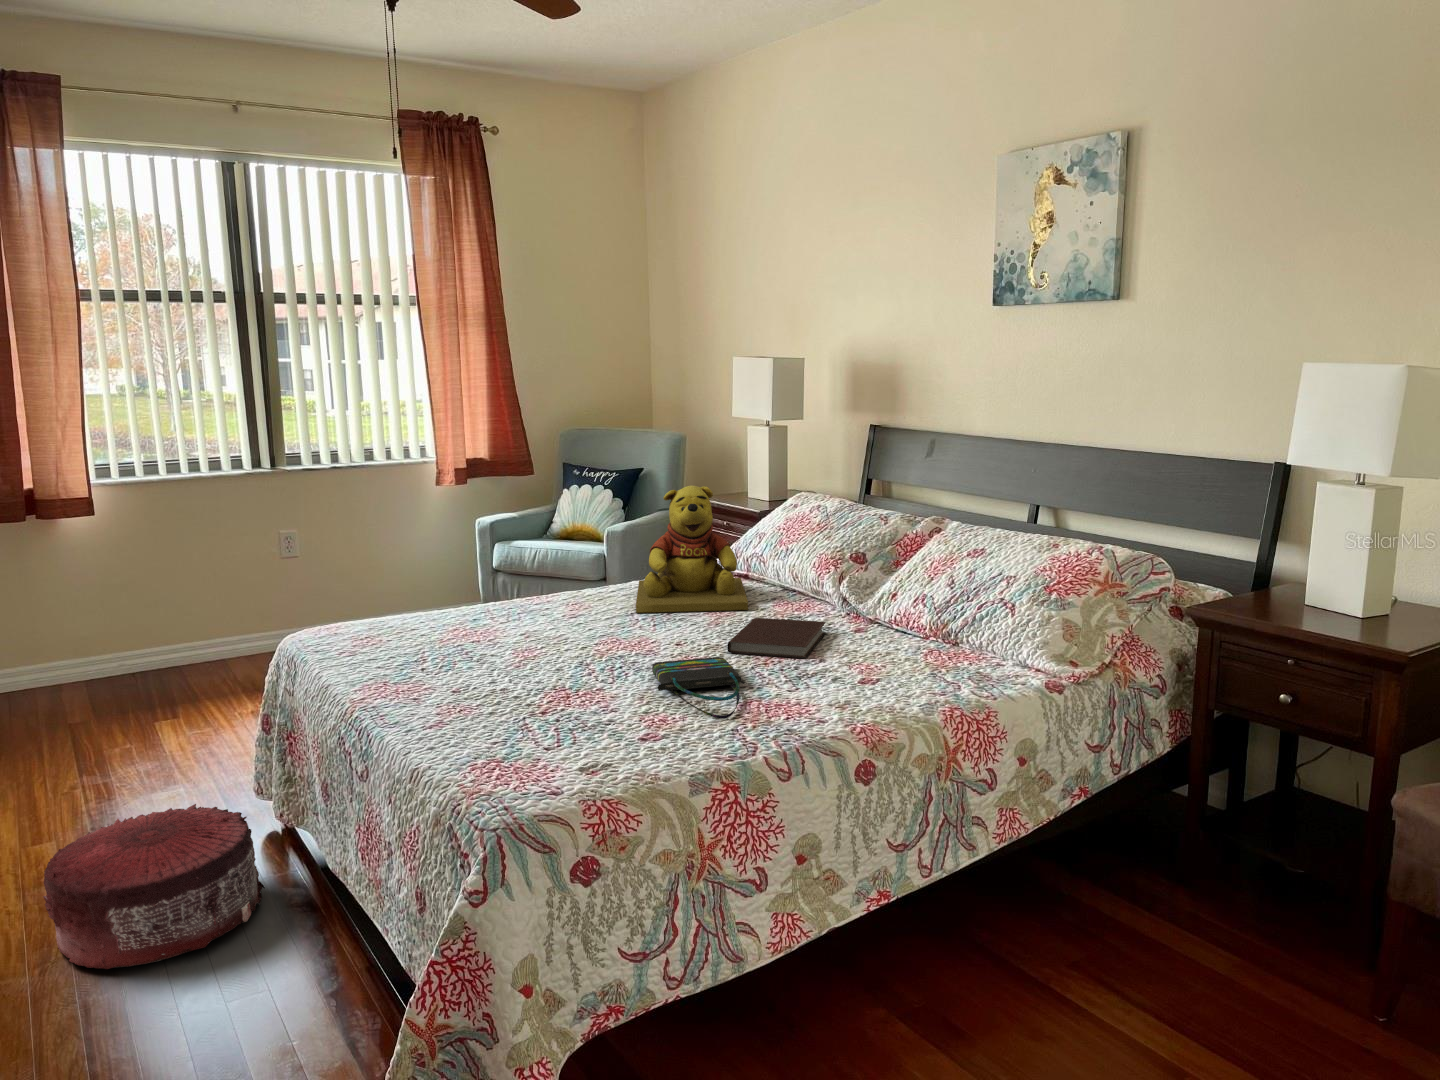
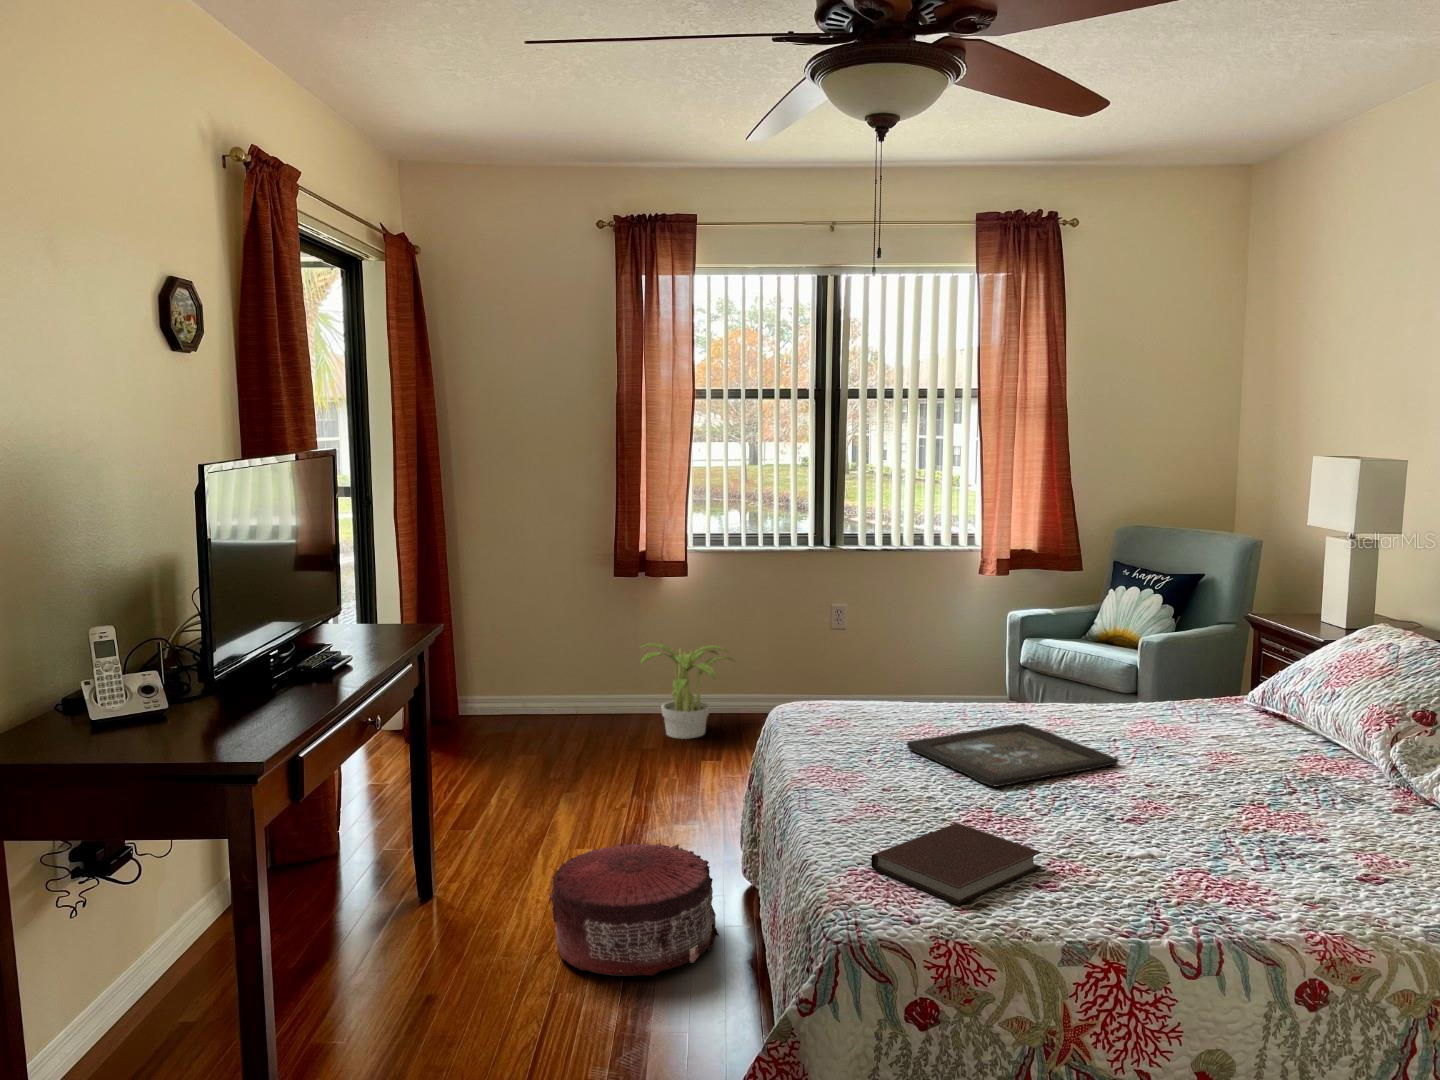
teddy bear: present [636,486,748,613] -> none [1122,604,1271,759]
potted plant: none [47,589,176,702] -> present [640,643,734,739]
tray: none [452,612,646,669] -> present [907,723,1119,786]
notebook: present [727,618,826,658] -> present [871,823,1042,905]
tote bag: present [652,657,746,719] -> none [1087,802,1199,884]

